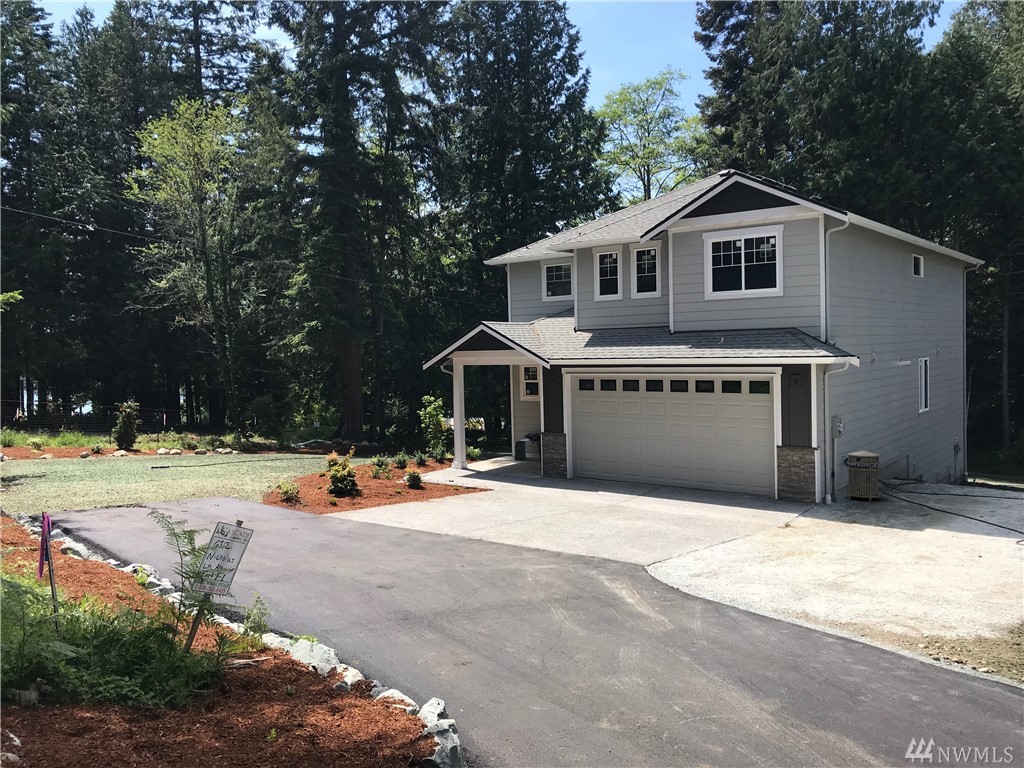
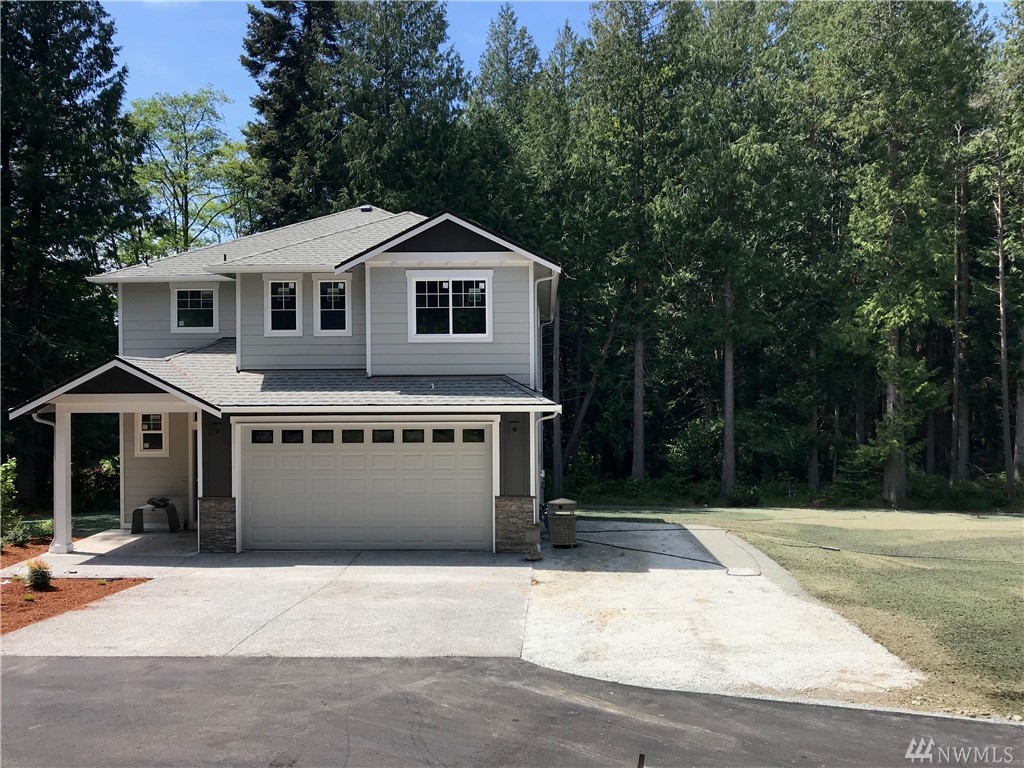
planter: none [802,471,825,509] -> present [523,522,543,560]

